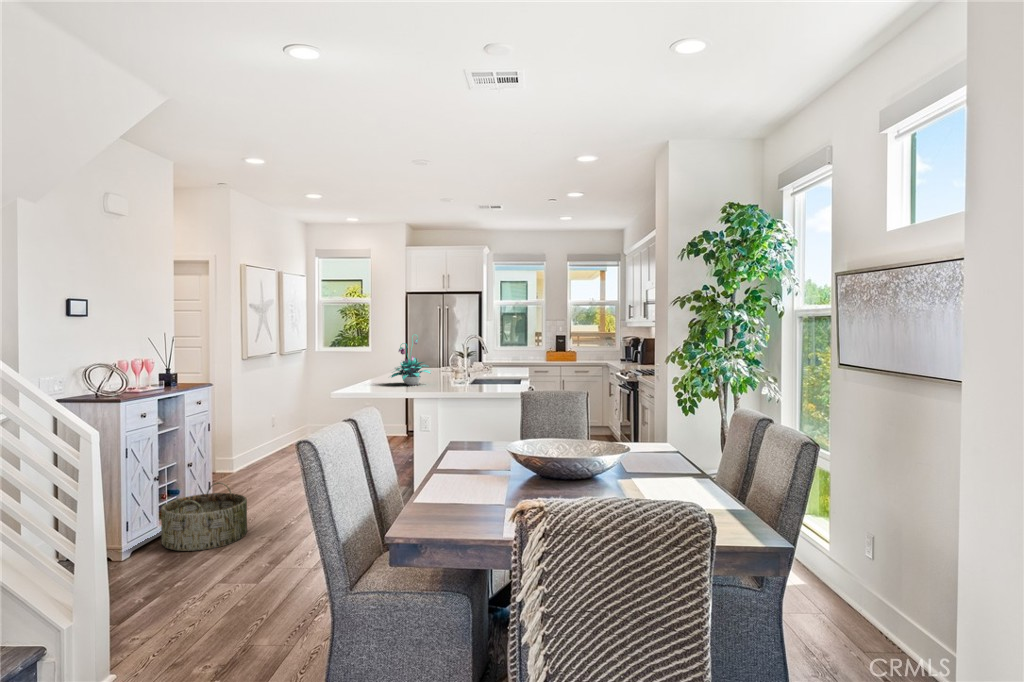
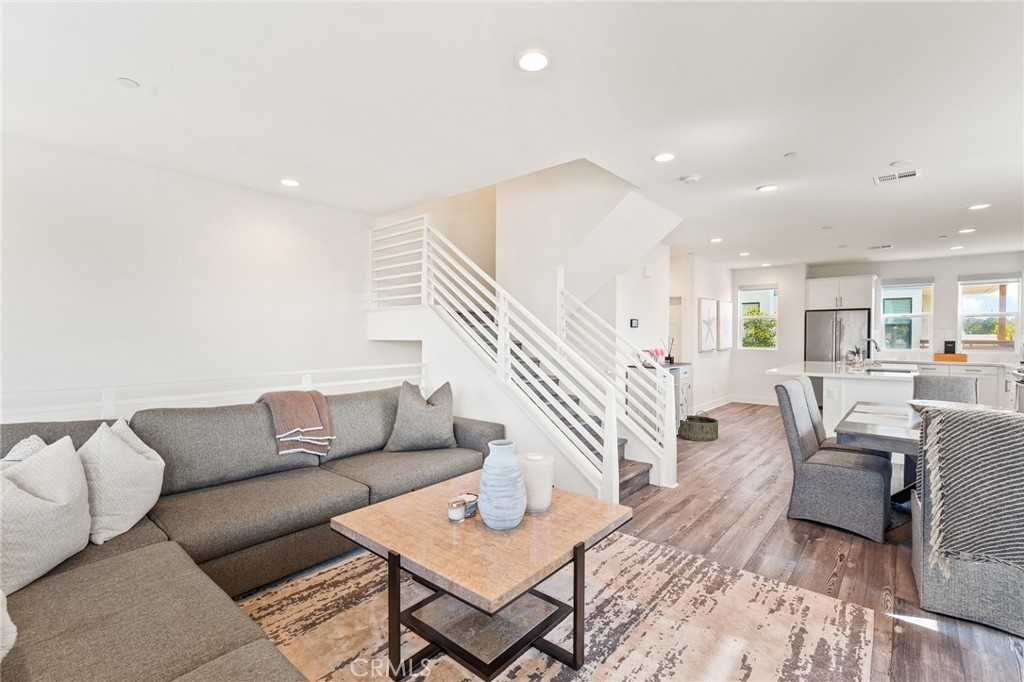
plant: present [391,338,431,385] -> none [804,339,839,369]

